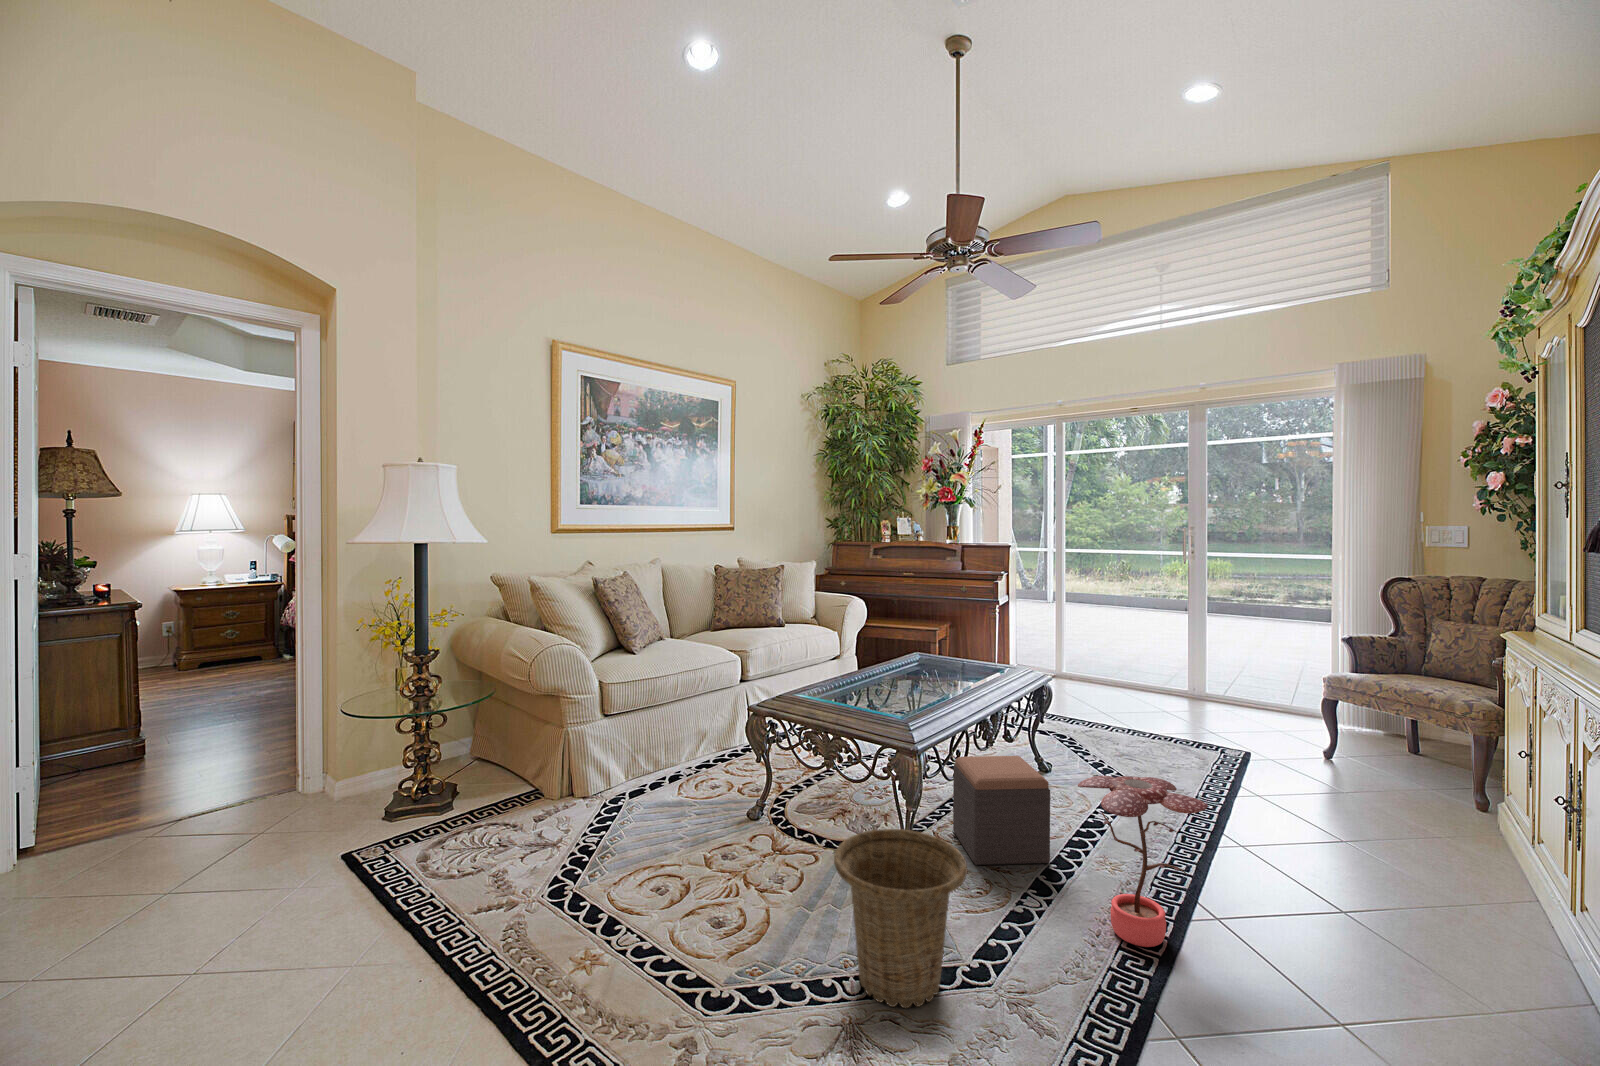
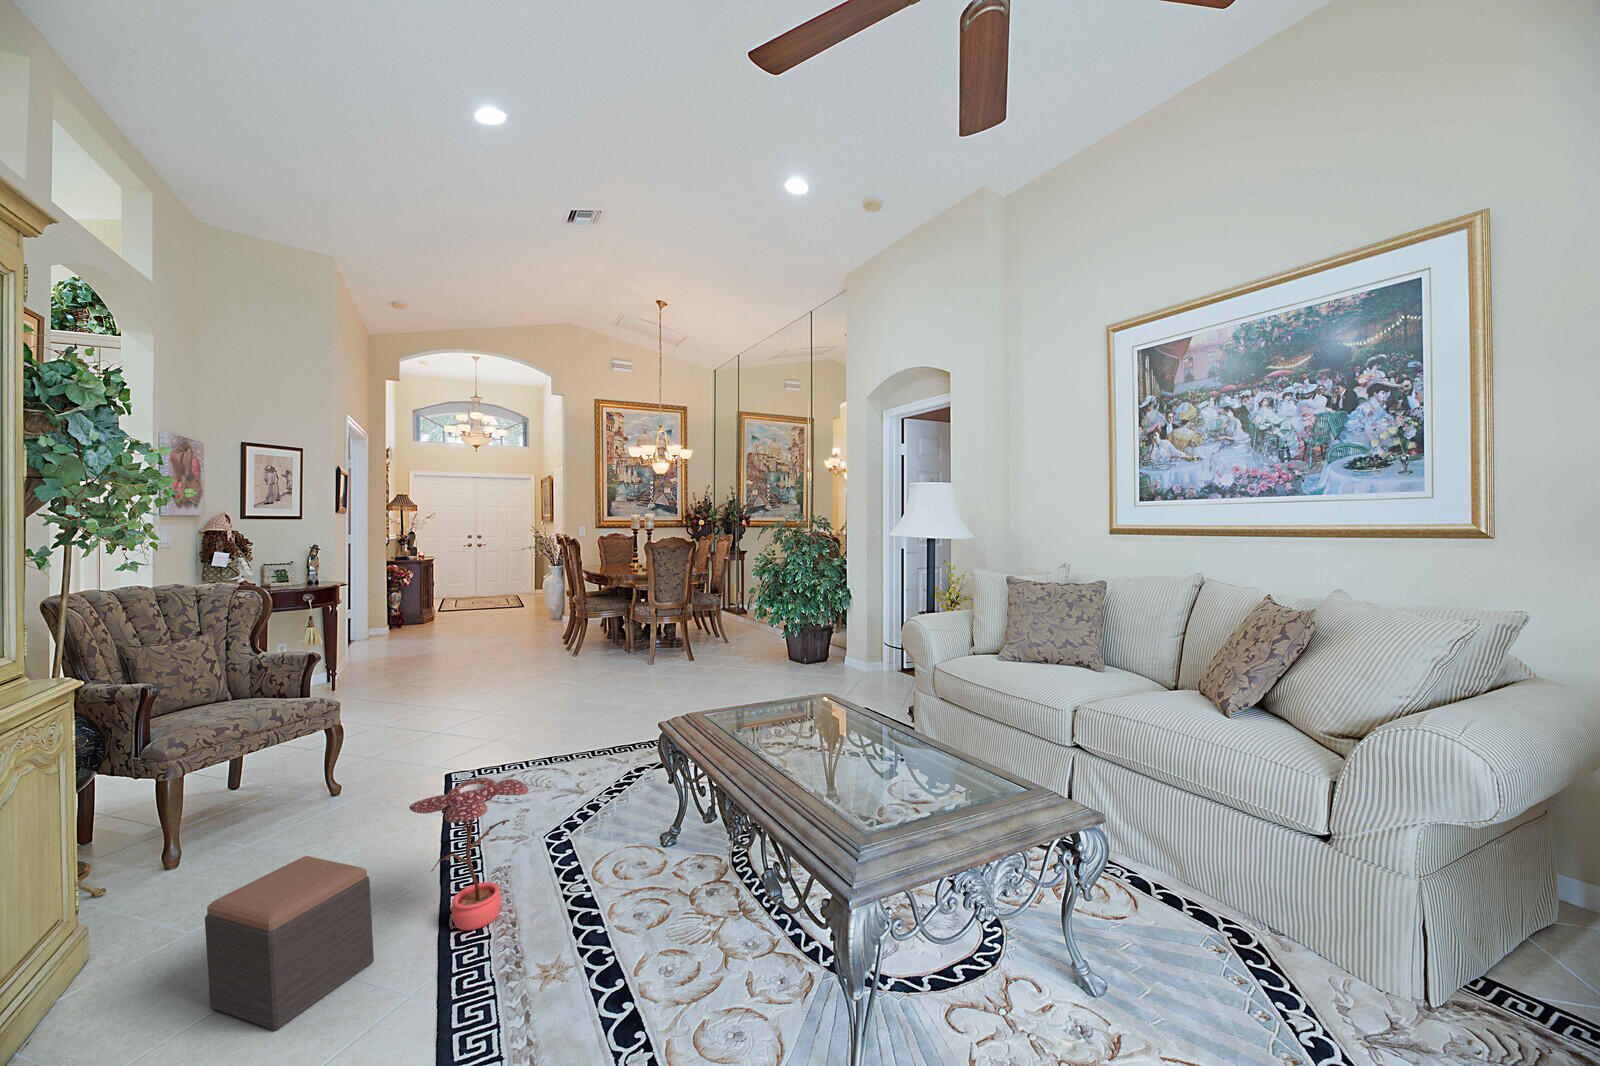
footstool: present [953,756,1050,865] -> present [205,856,374,1030]
basket: present [834,829,967,1008] -> none [538,728,619,823]

